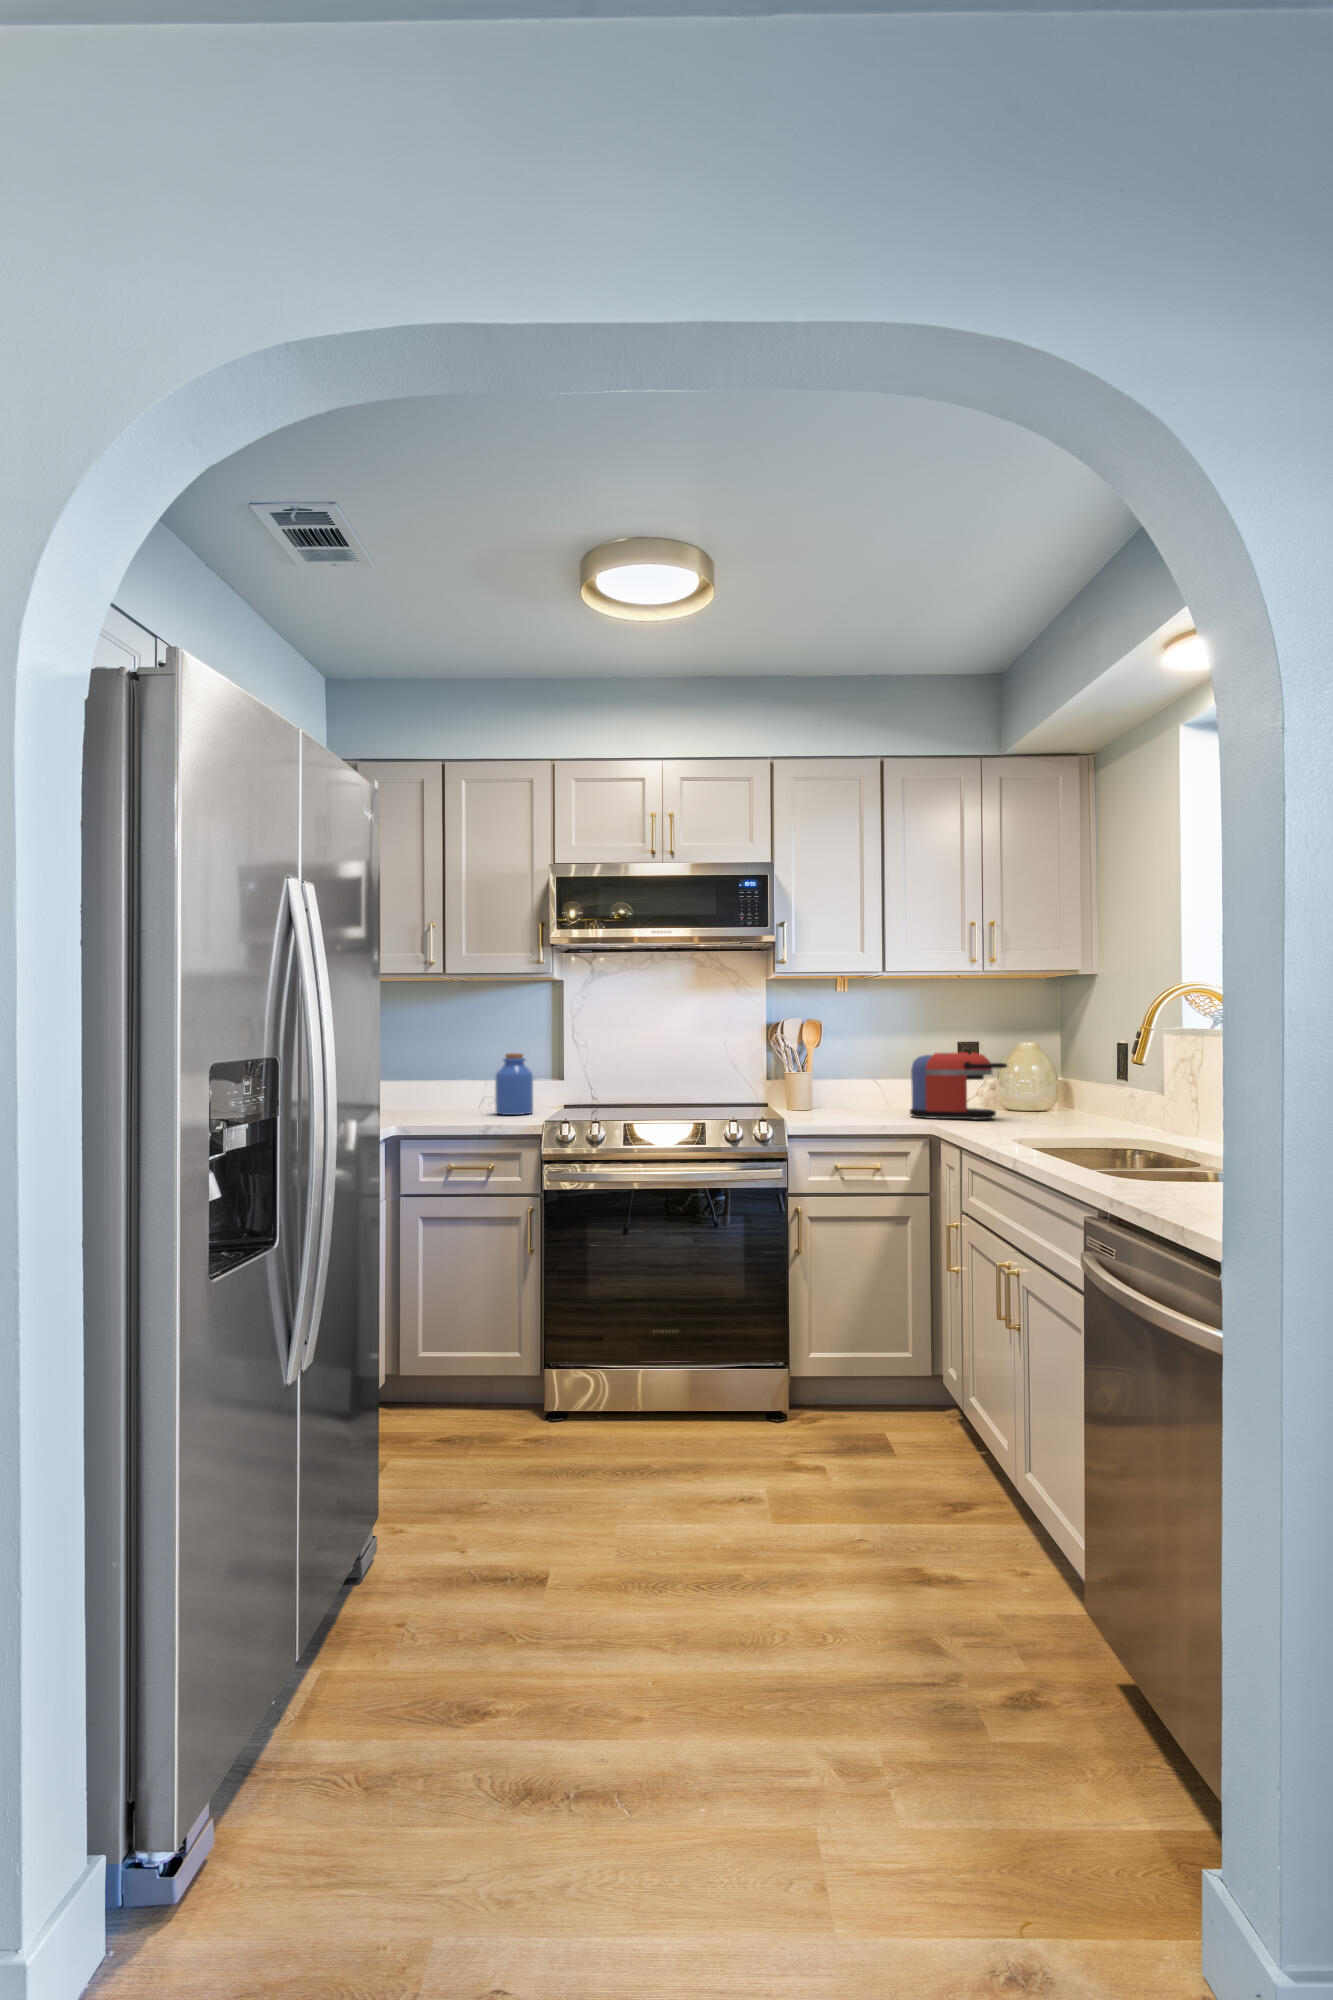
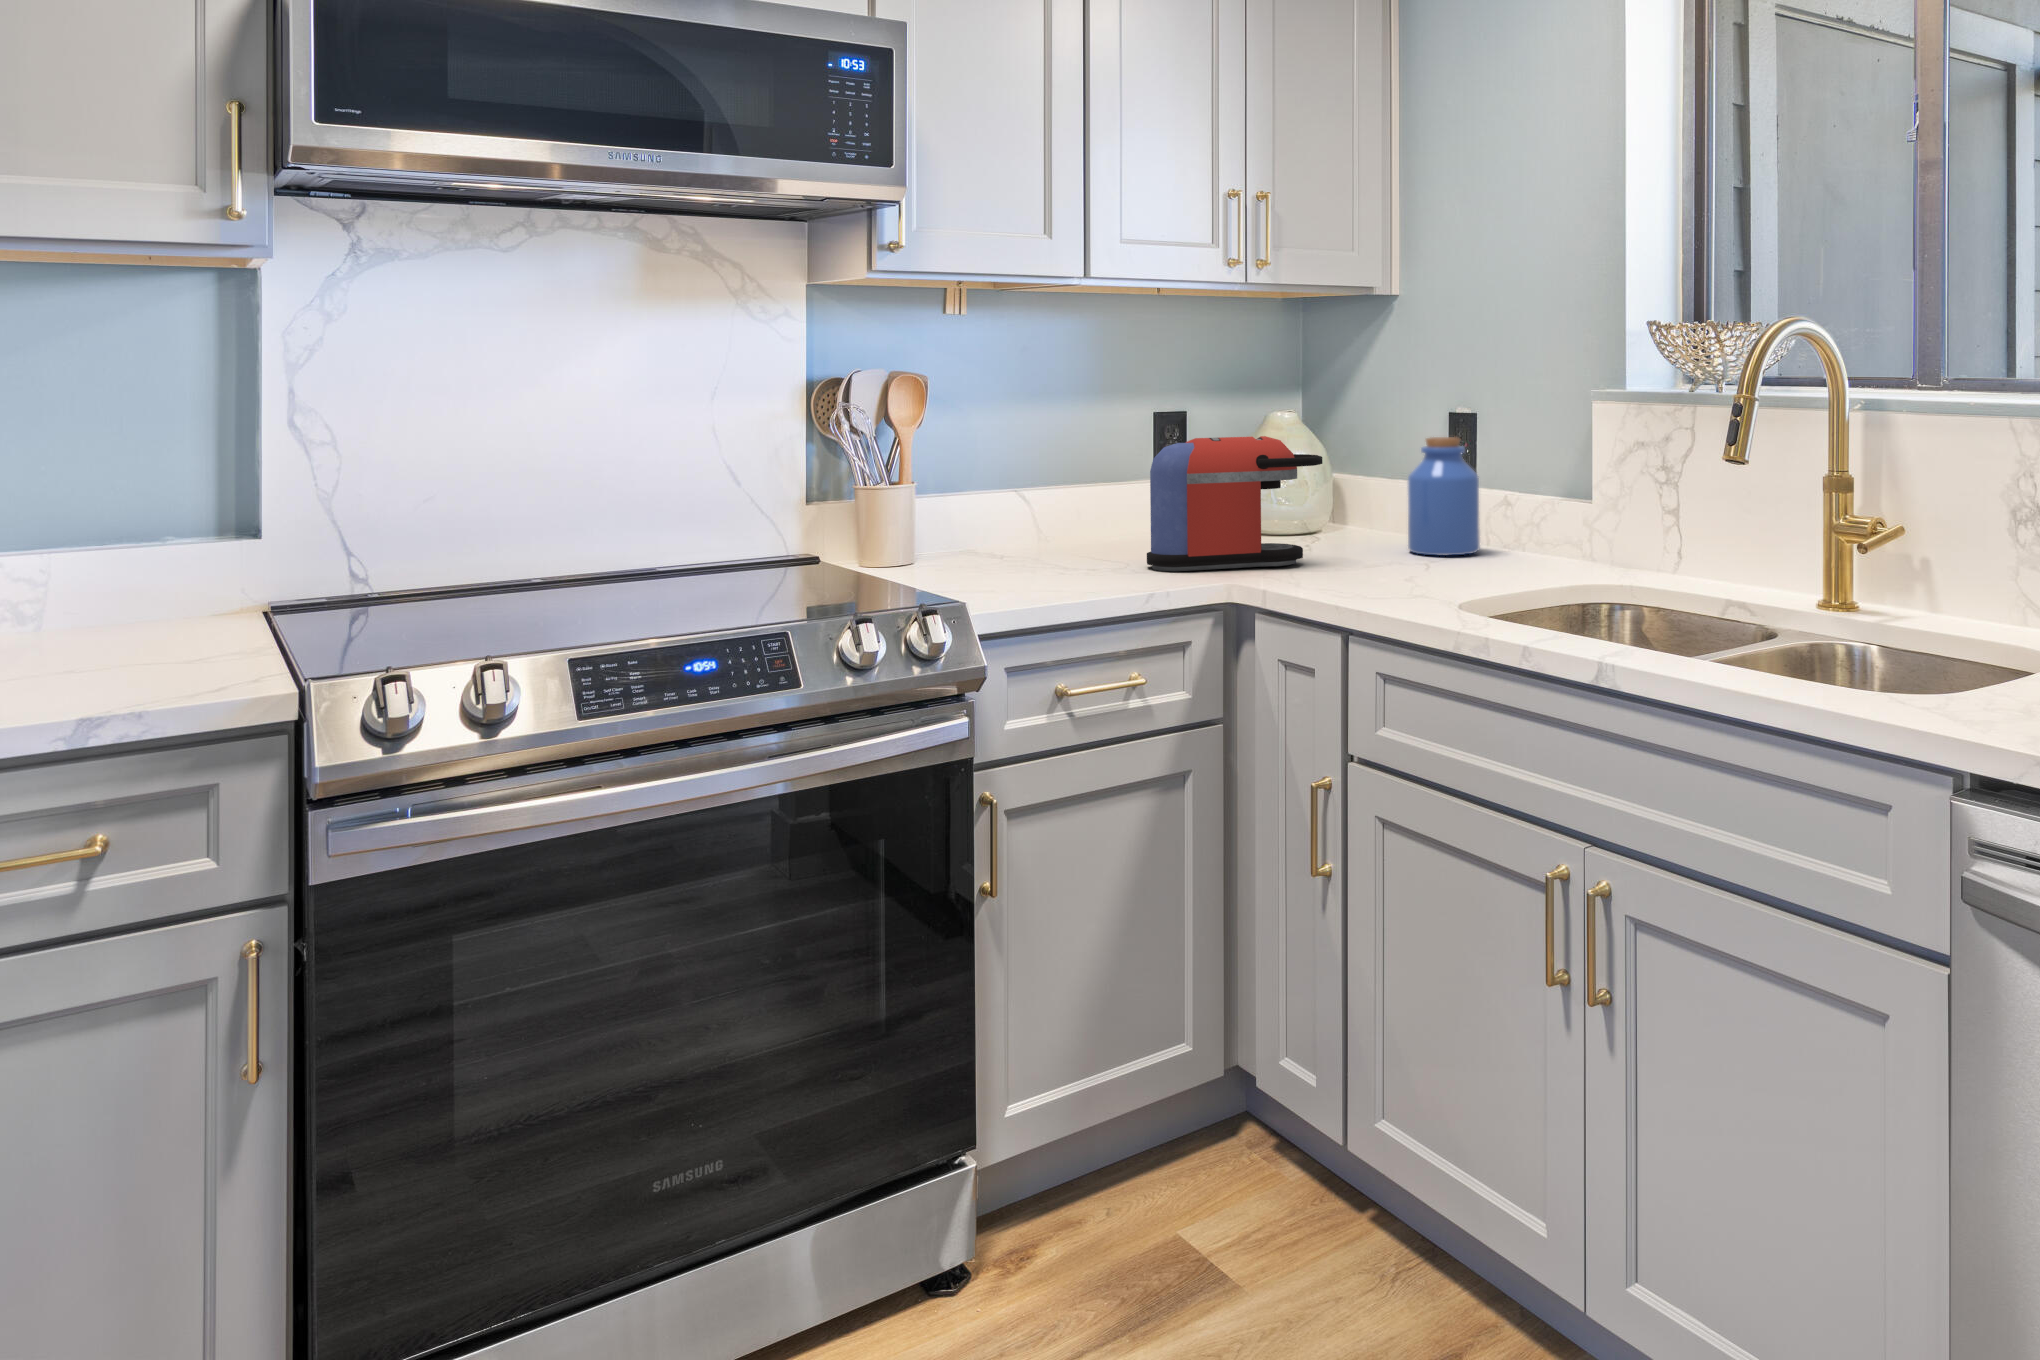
jar: present [495,1053,533,1115] -> present [1408,437,1480,555]

